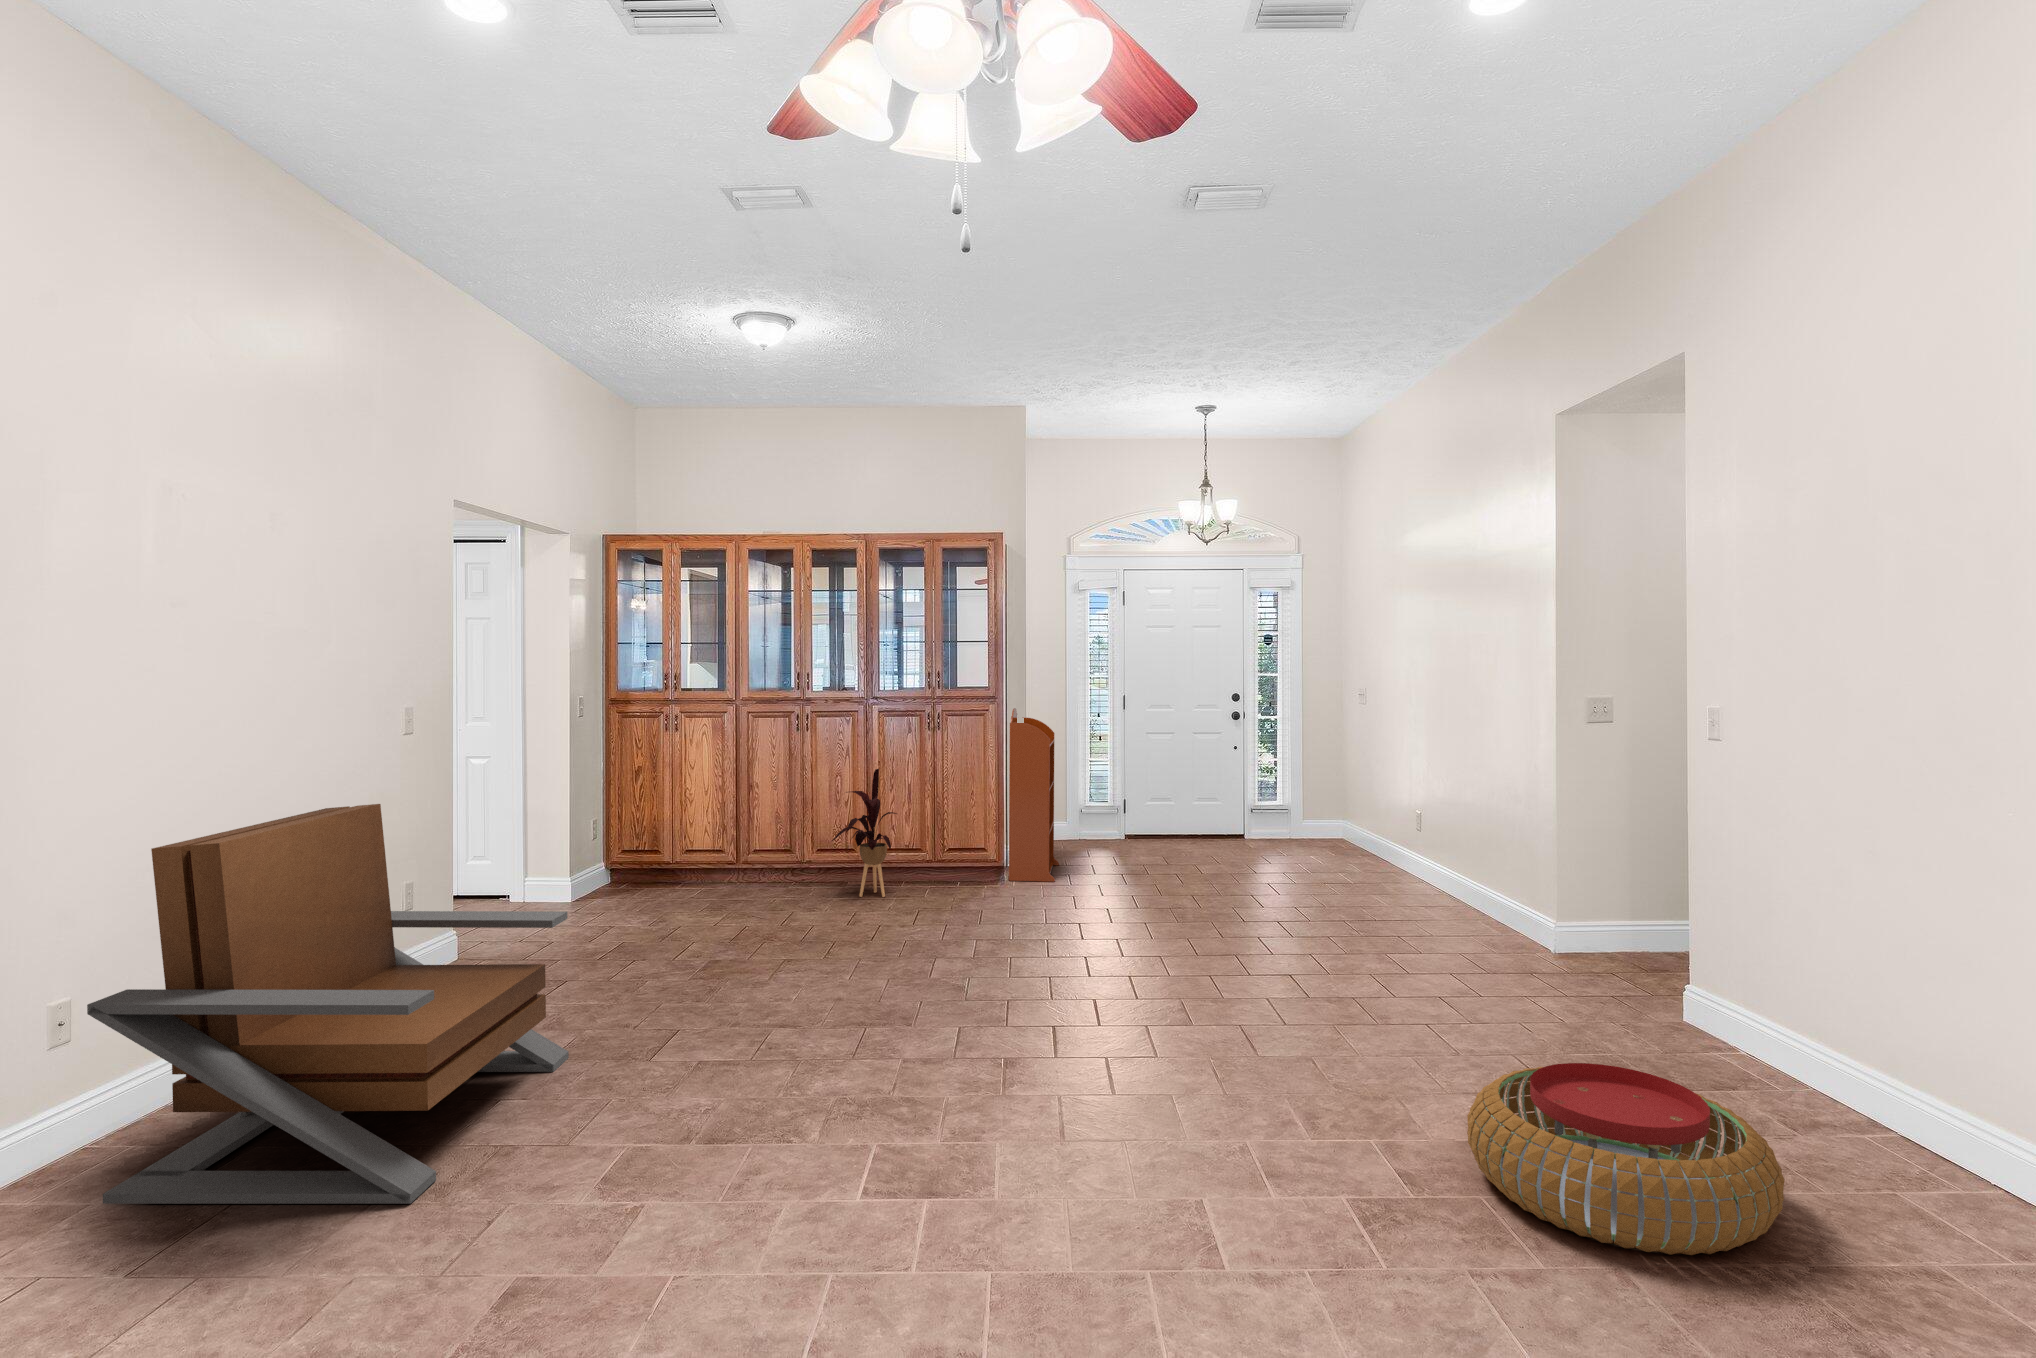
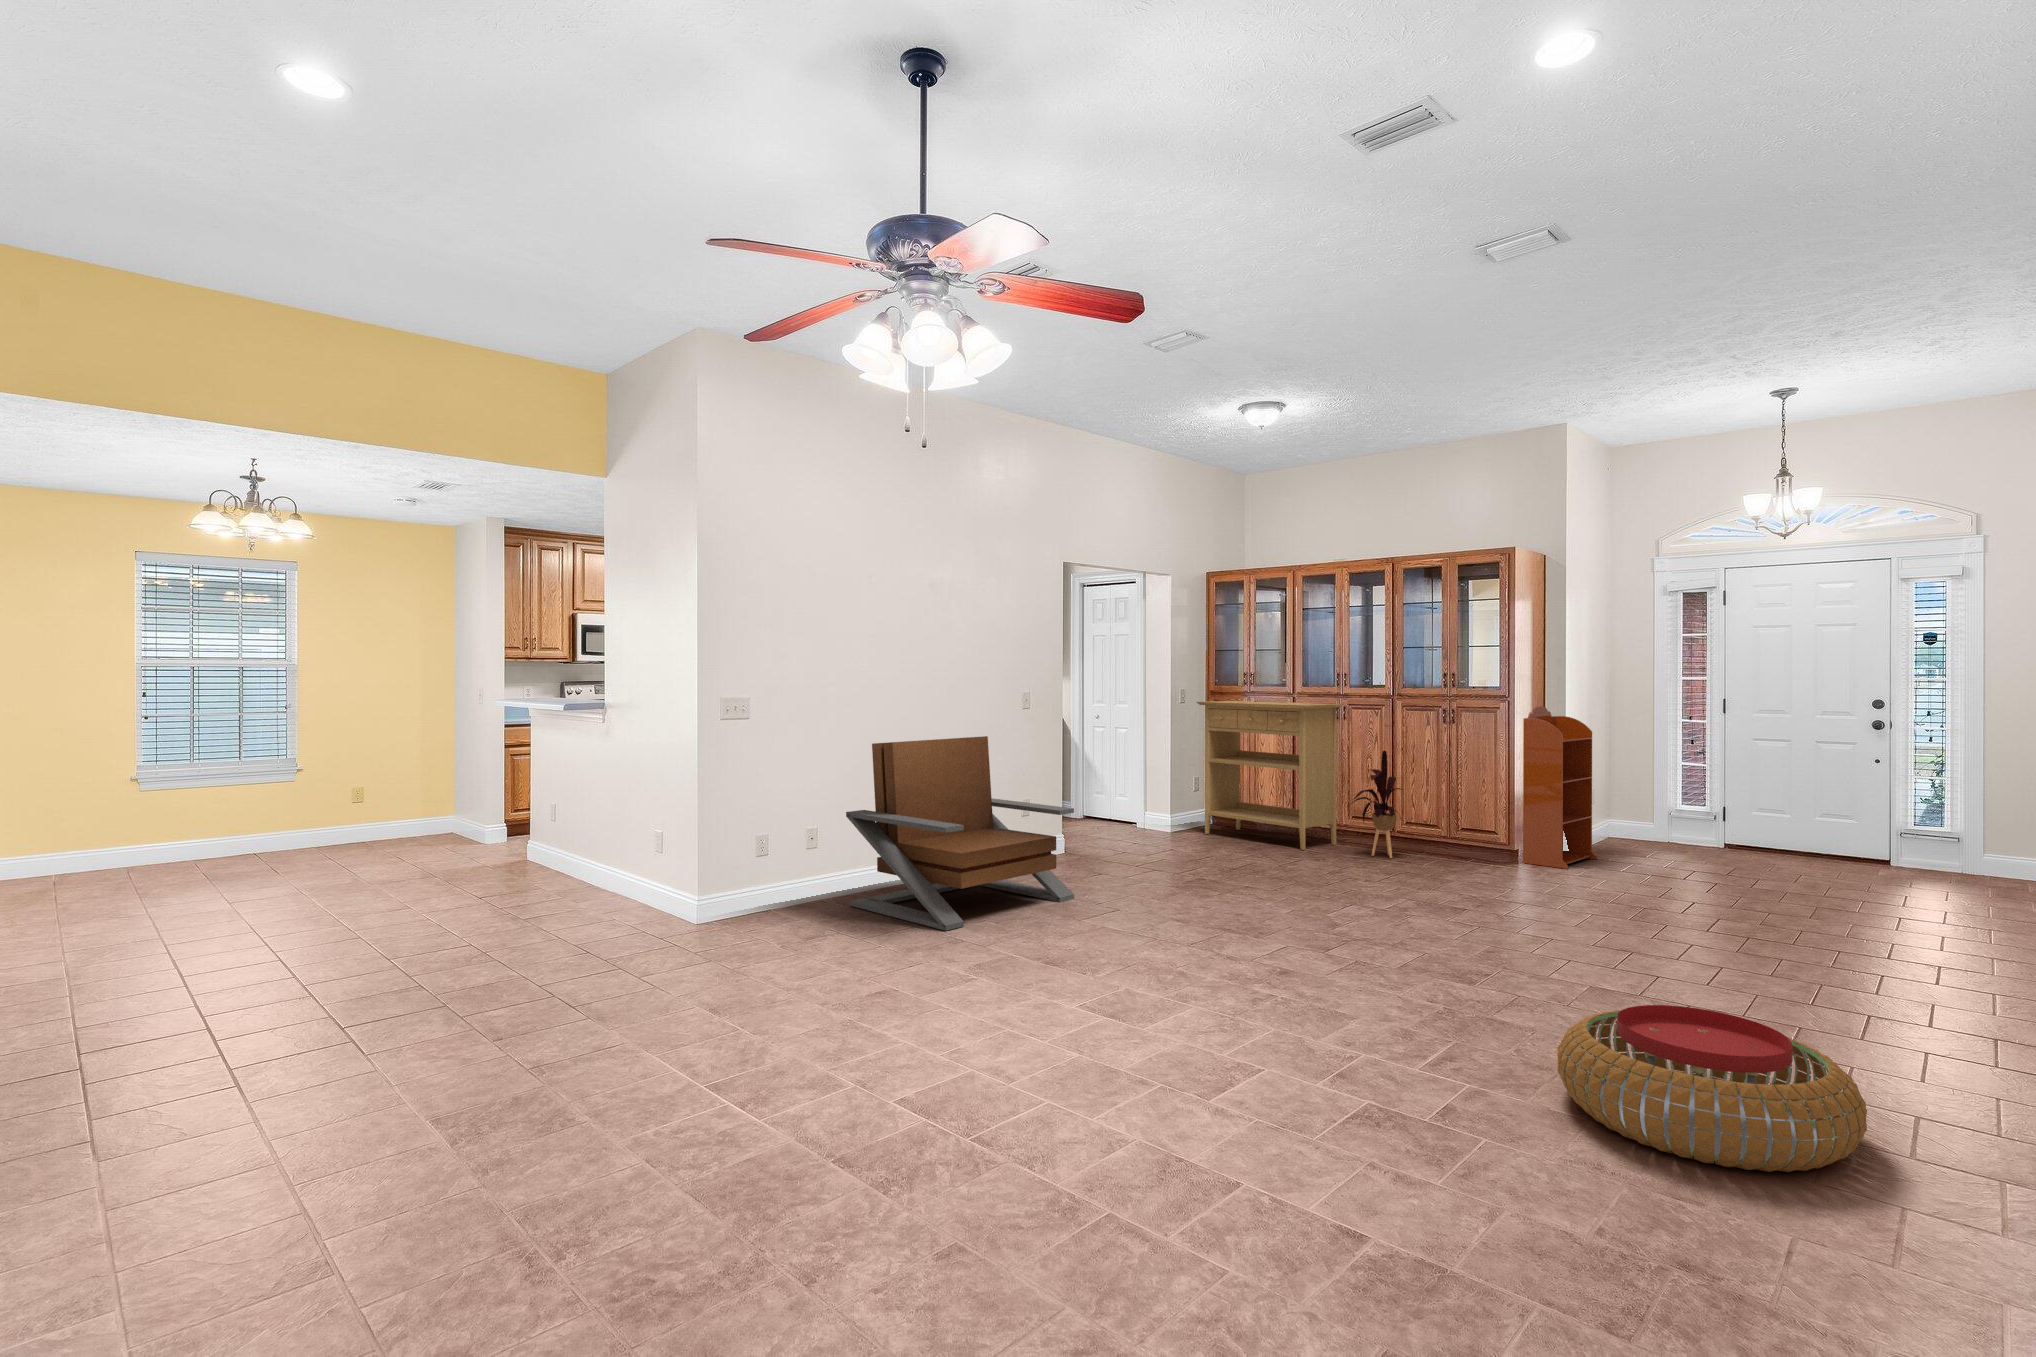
console table: none [607,710,809,902] -> present [1197,701,1342,850]

